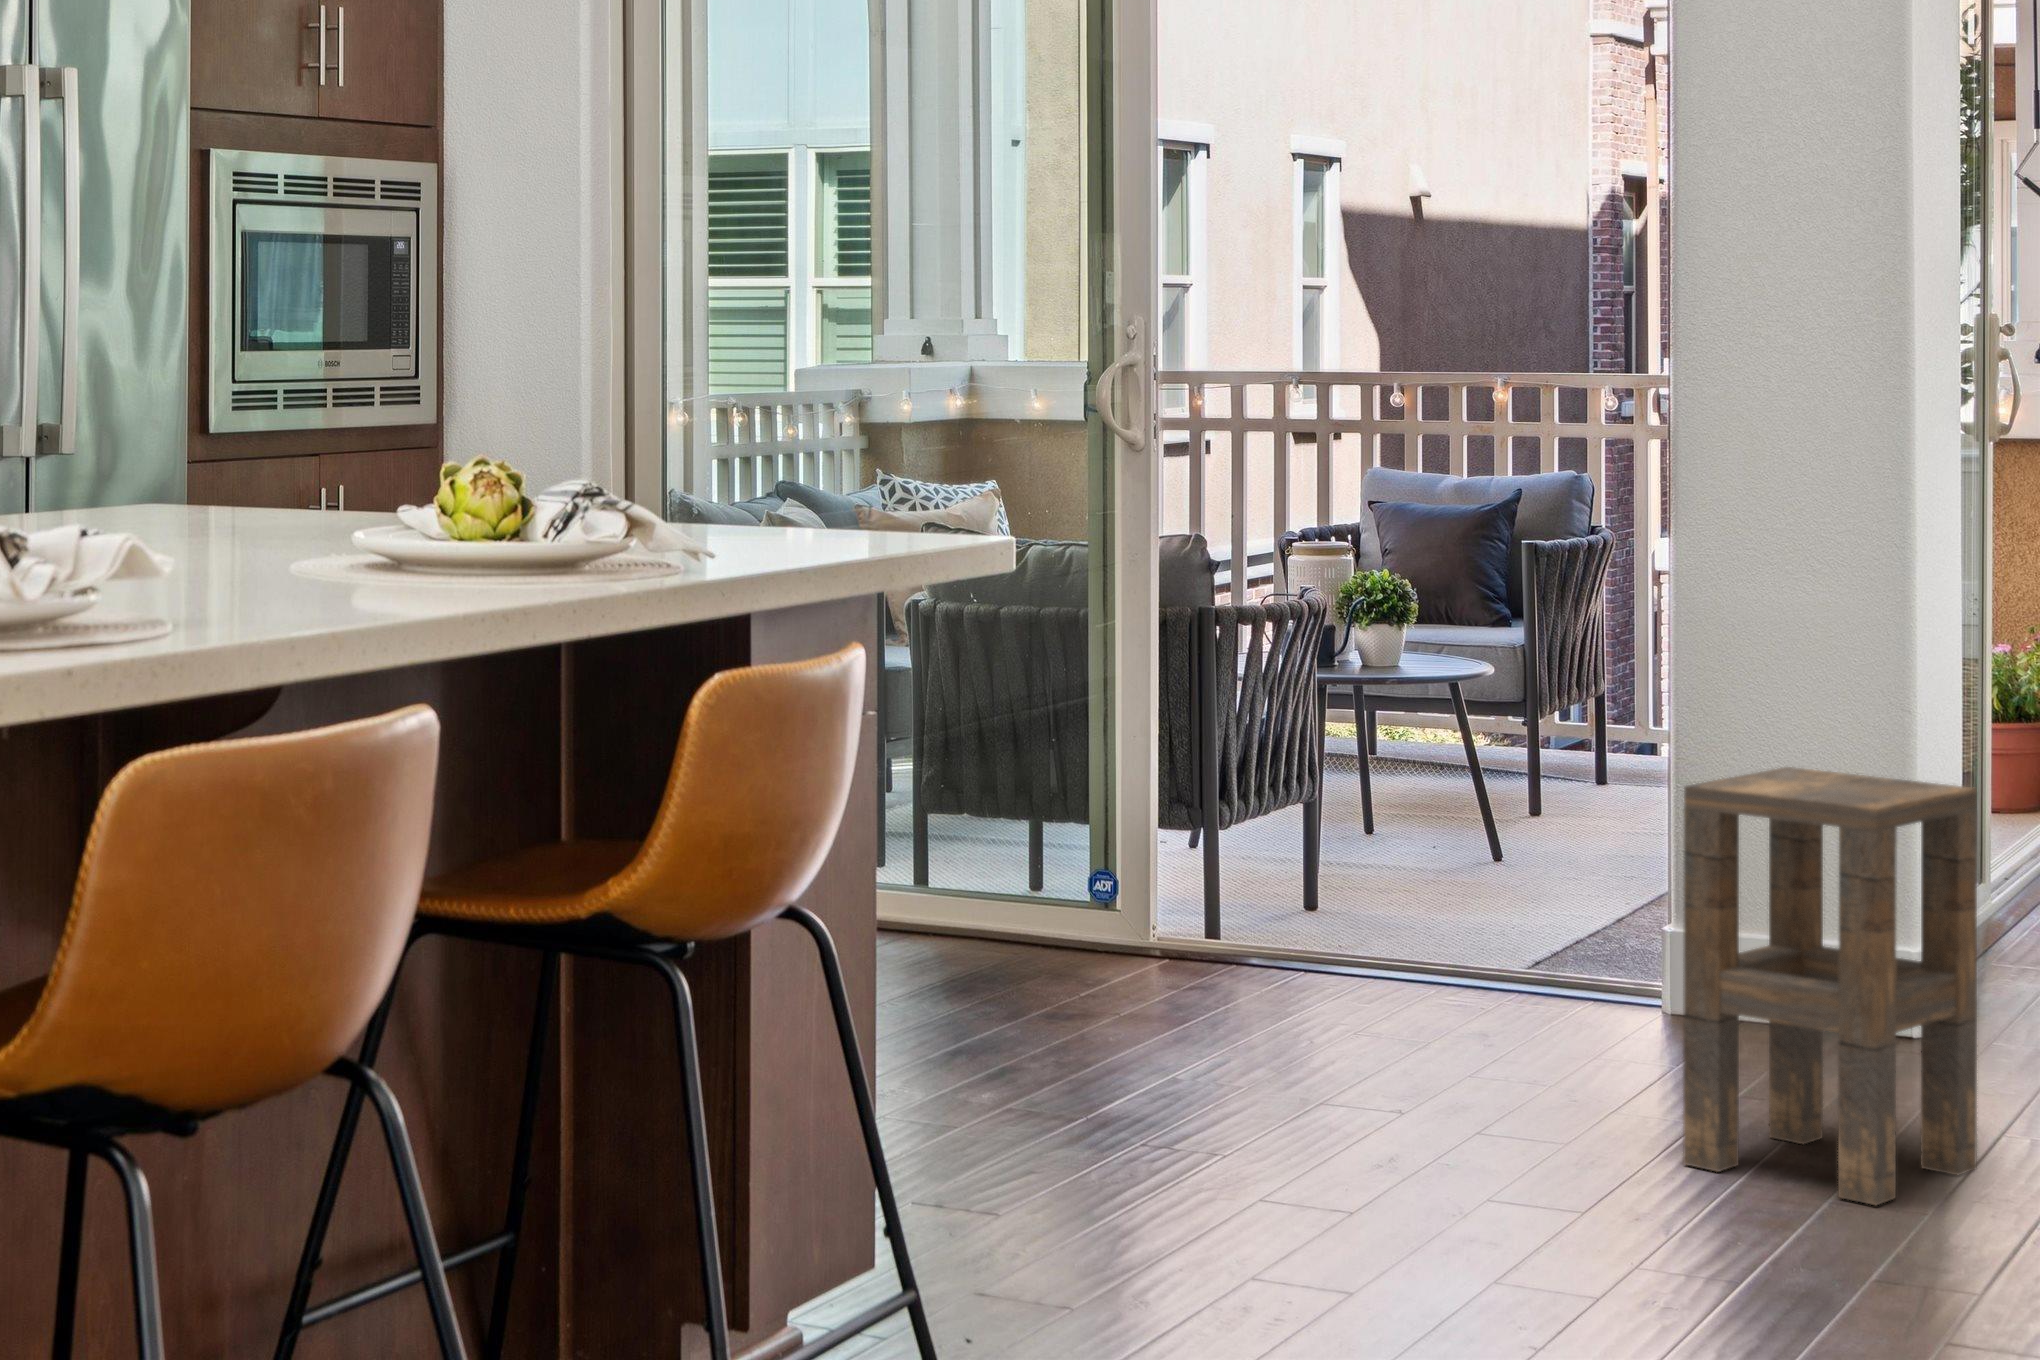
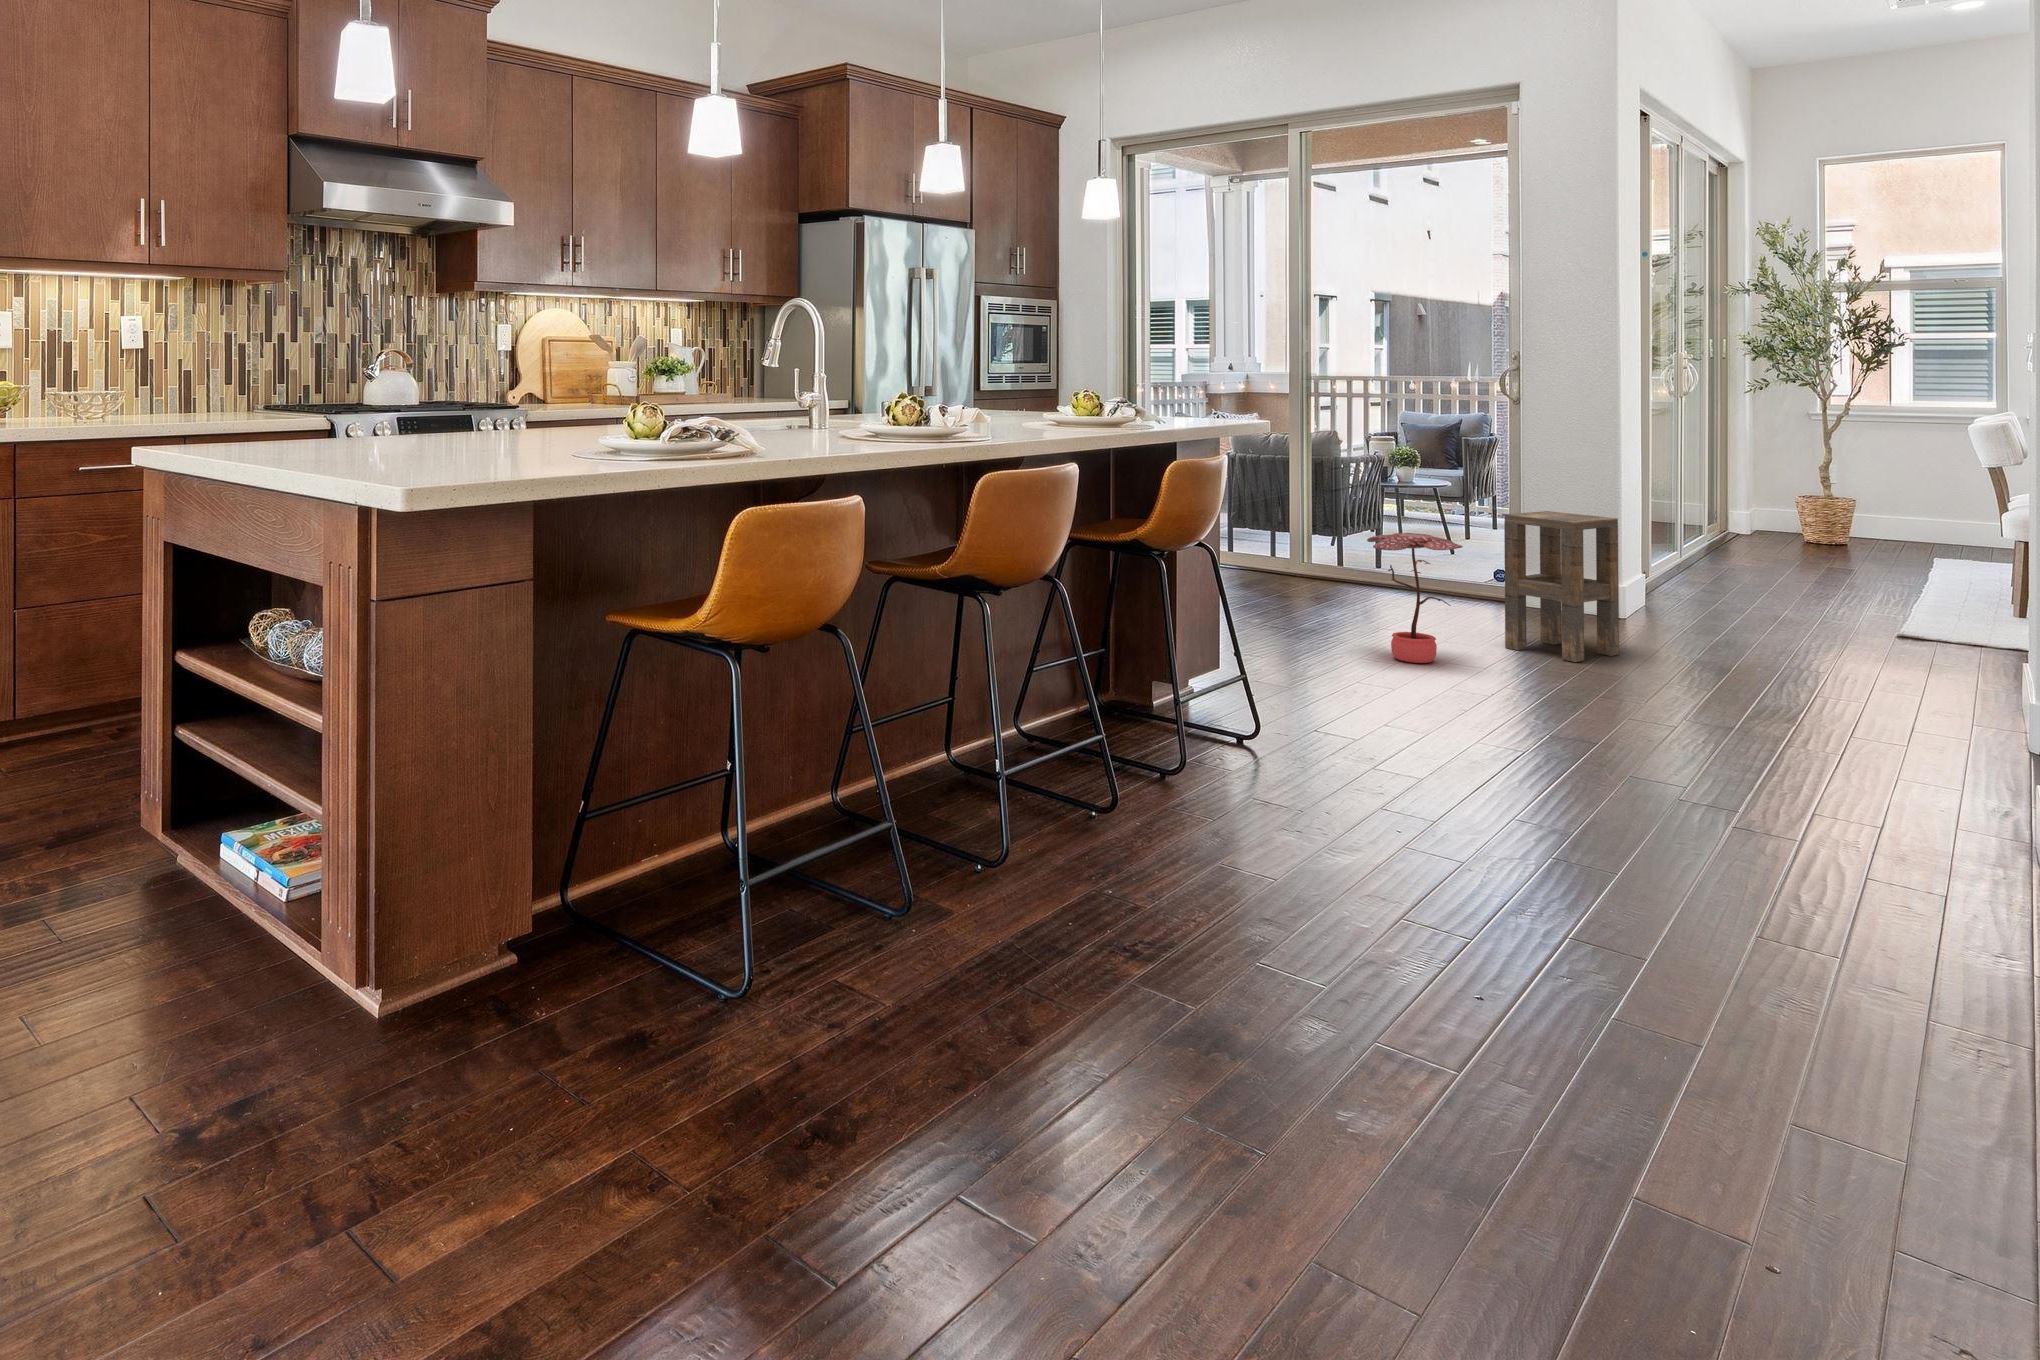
potted plant: none [1322,858,1591,1239] -> present [1367,533,1463,663]

